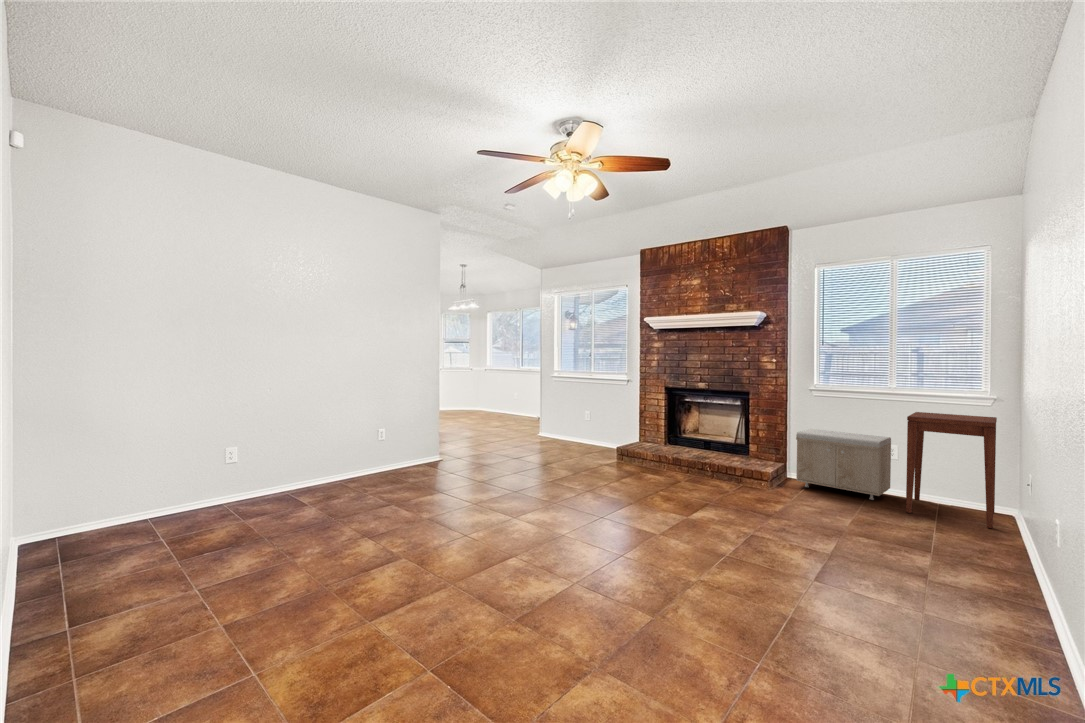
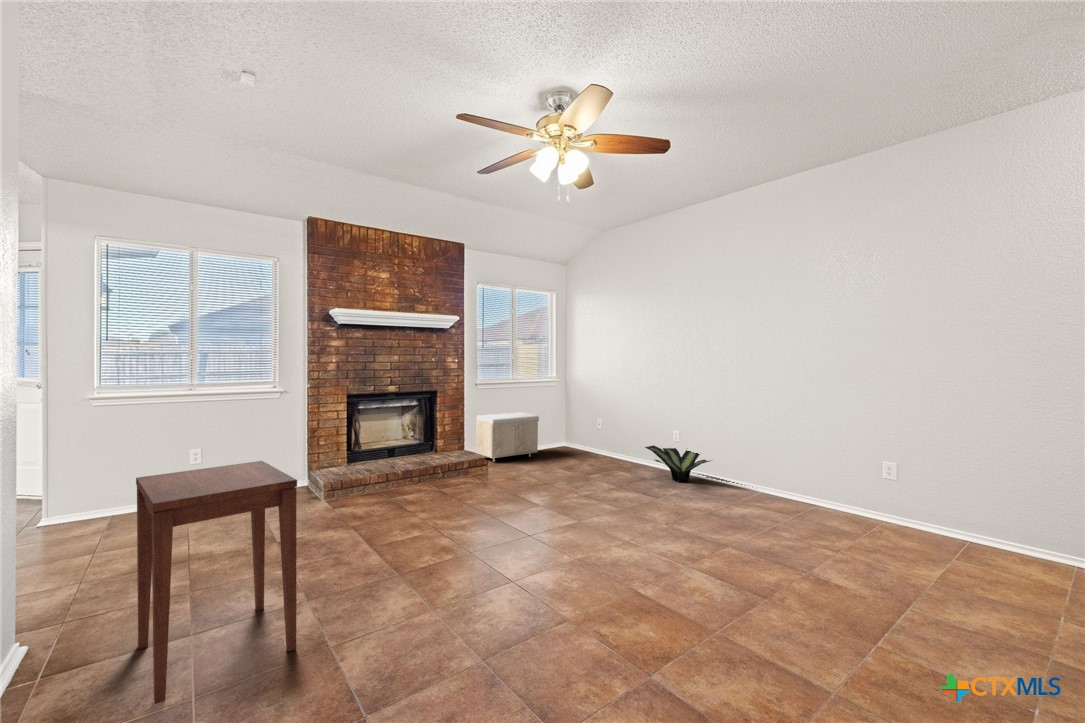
side table: present [906,412,997,528] -> present [136,461,297,704]
potted plant: none [859,517,1050,607] -> present [645,445,709,482]

